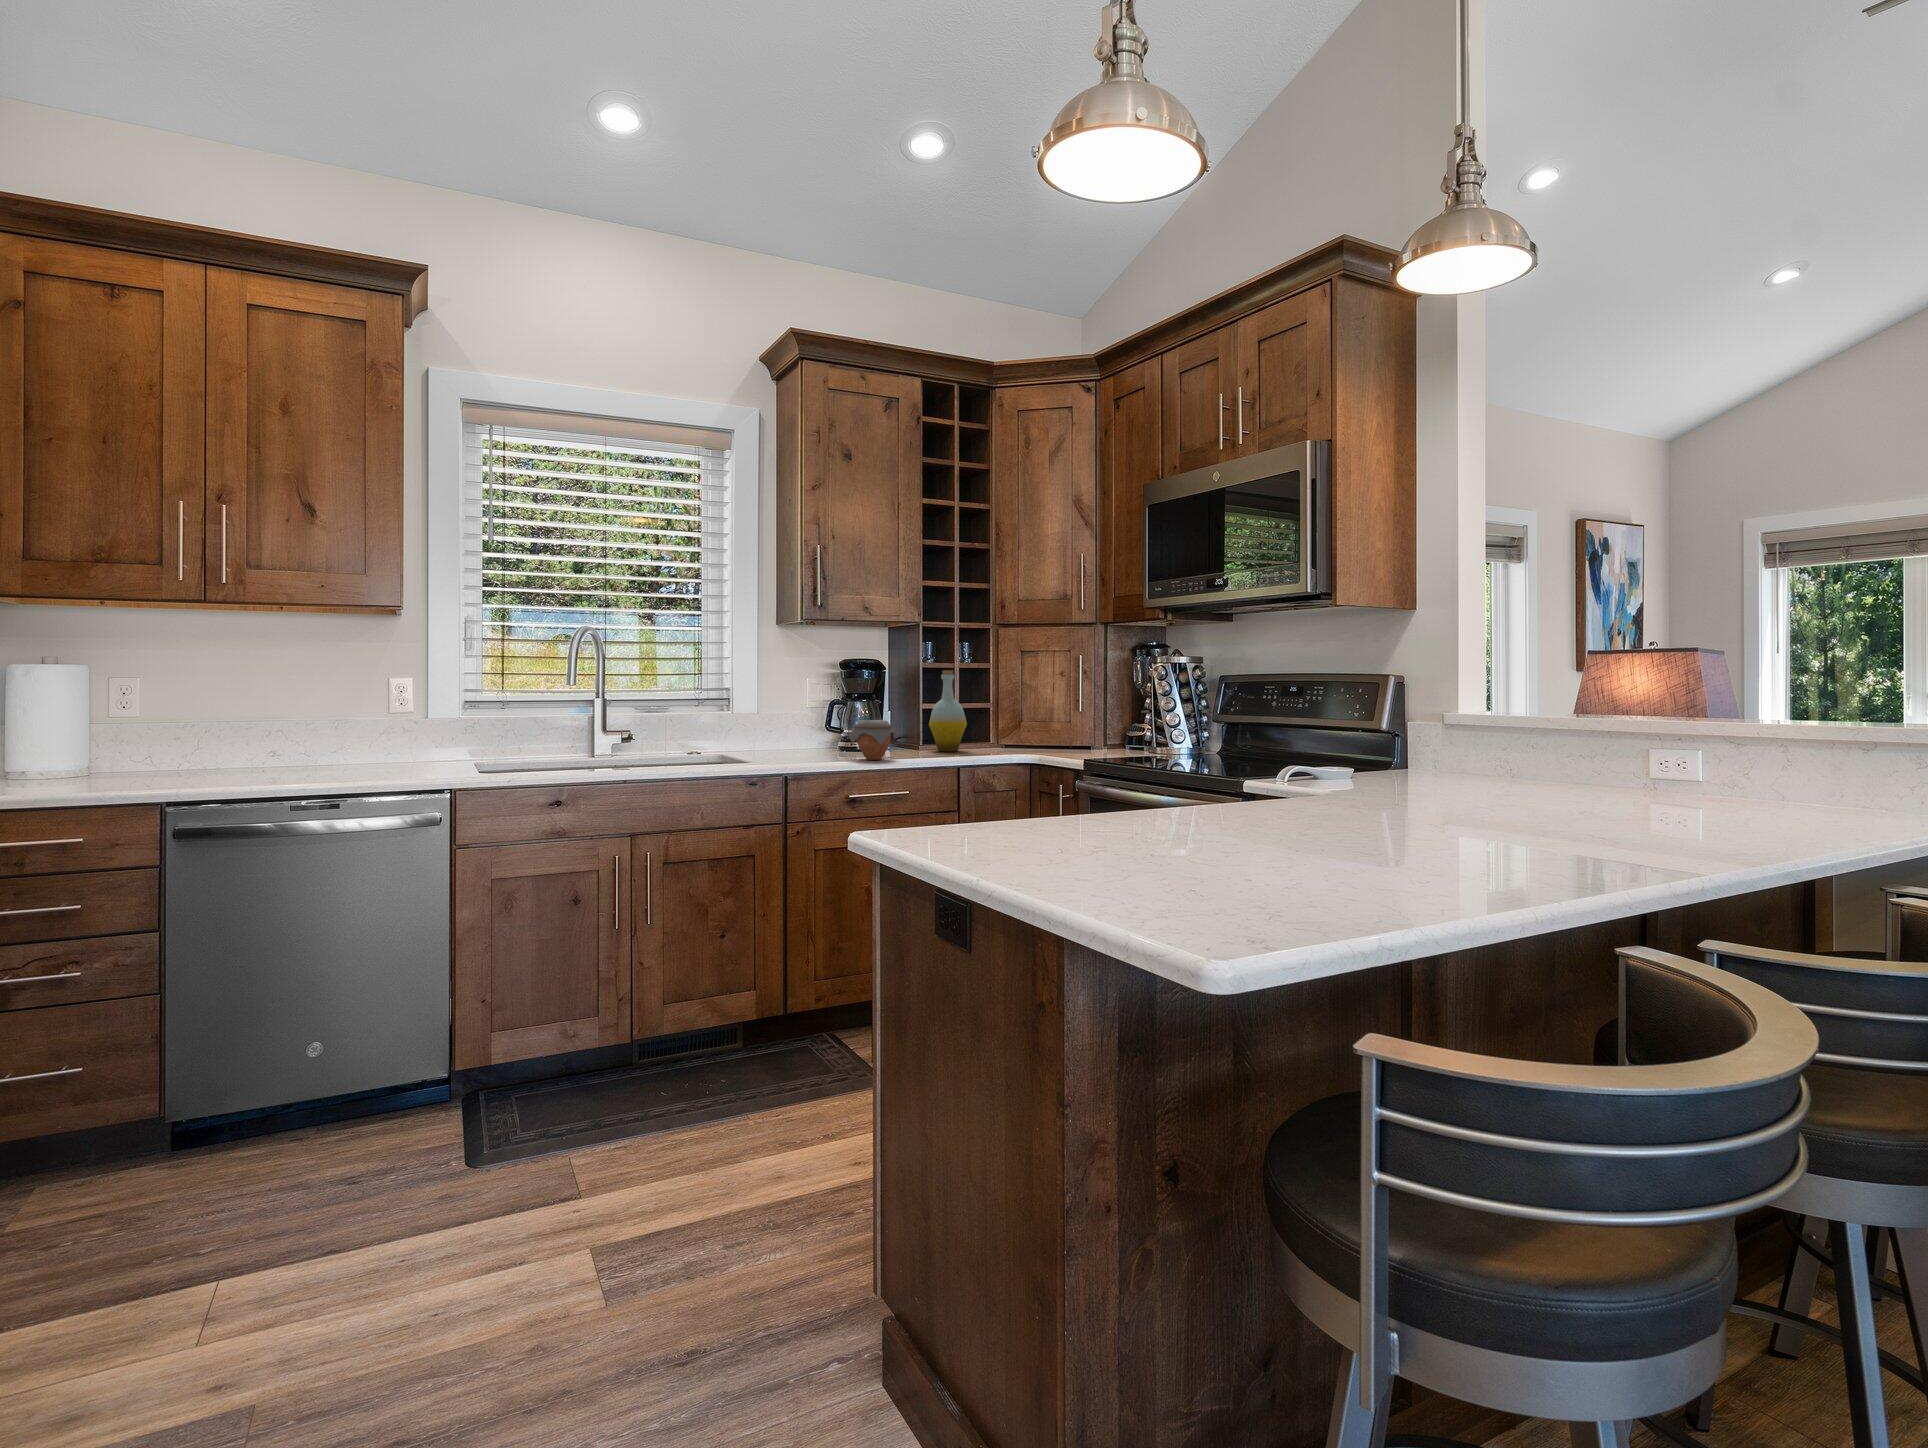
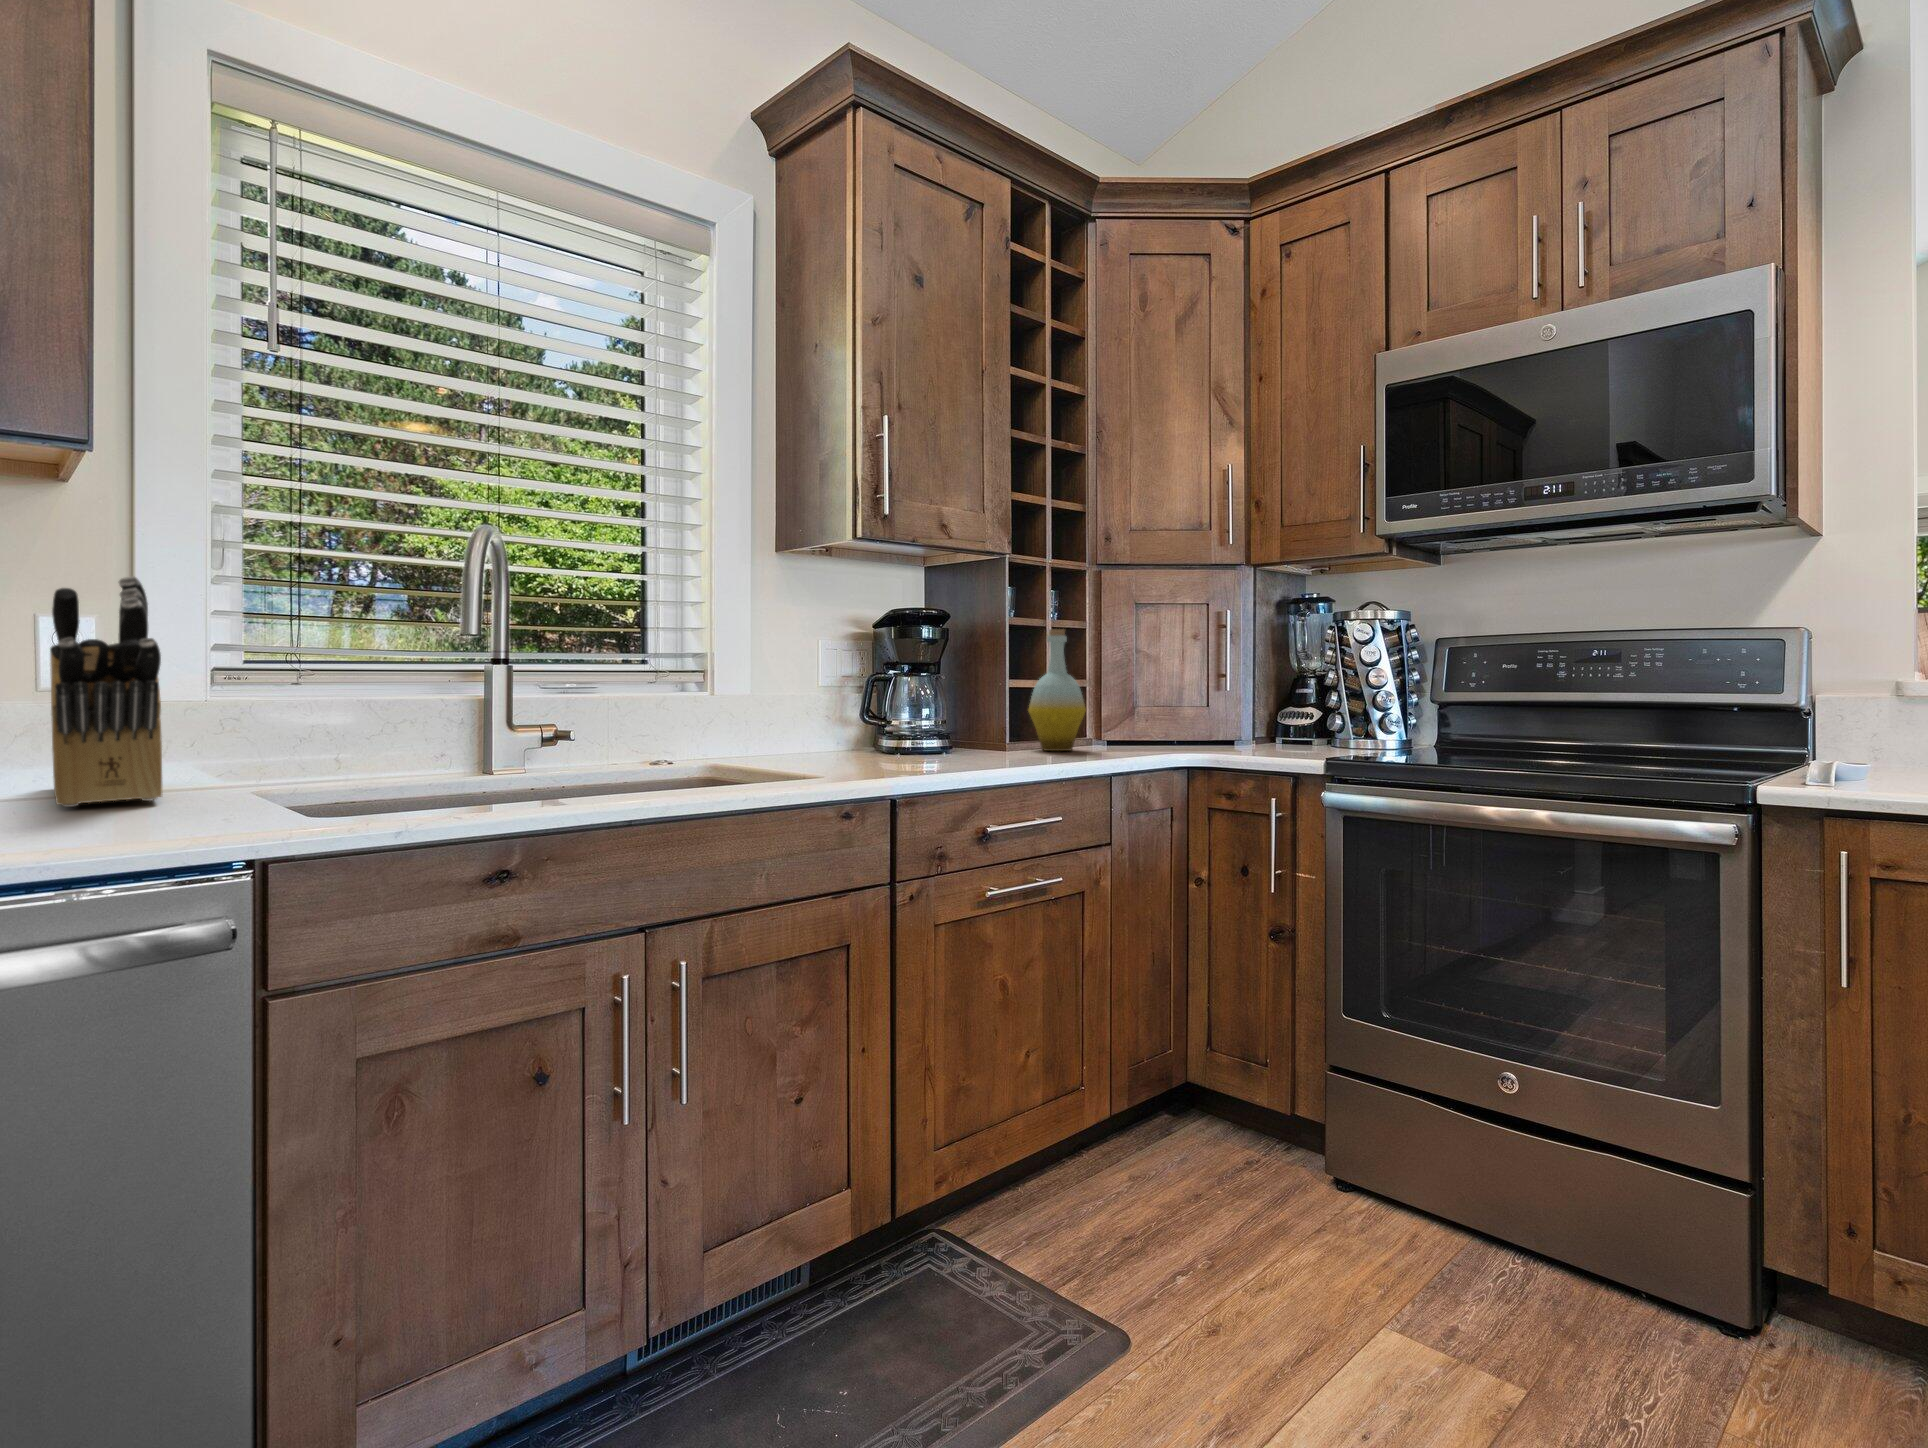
knife block: none [378,661,422,766] -> present [50,576,162,807]
jar: present [849,720,895,760] -> none [959,703,1032,768]

